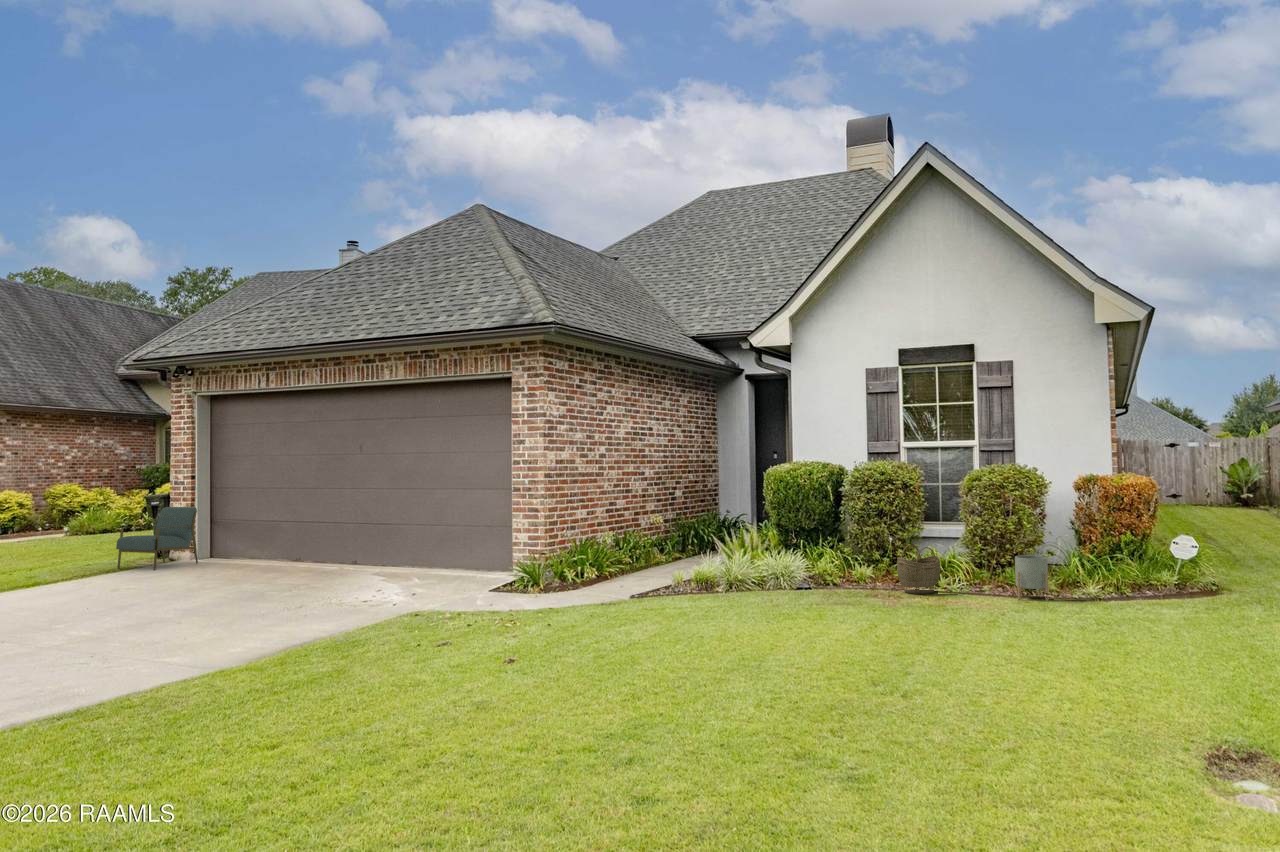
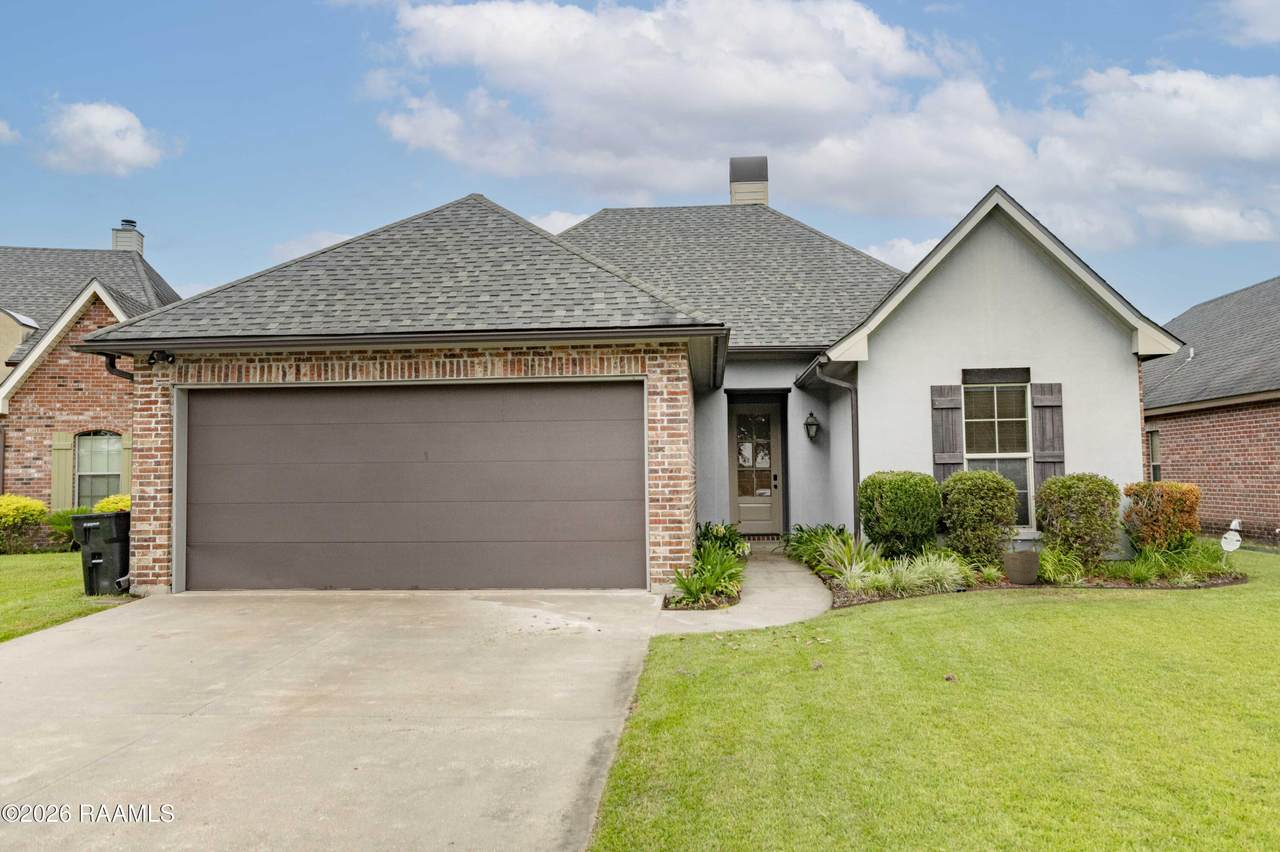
chair: present [116,507,198,570] -> none [75,529,181,616]
planter: present [1015,555,1048,601] -> none [1095,546,1132,584]

